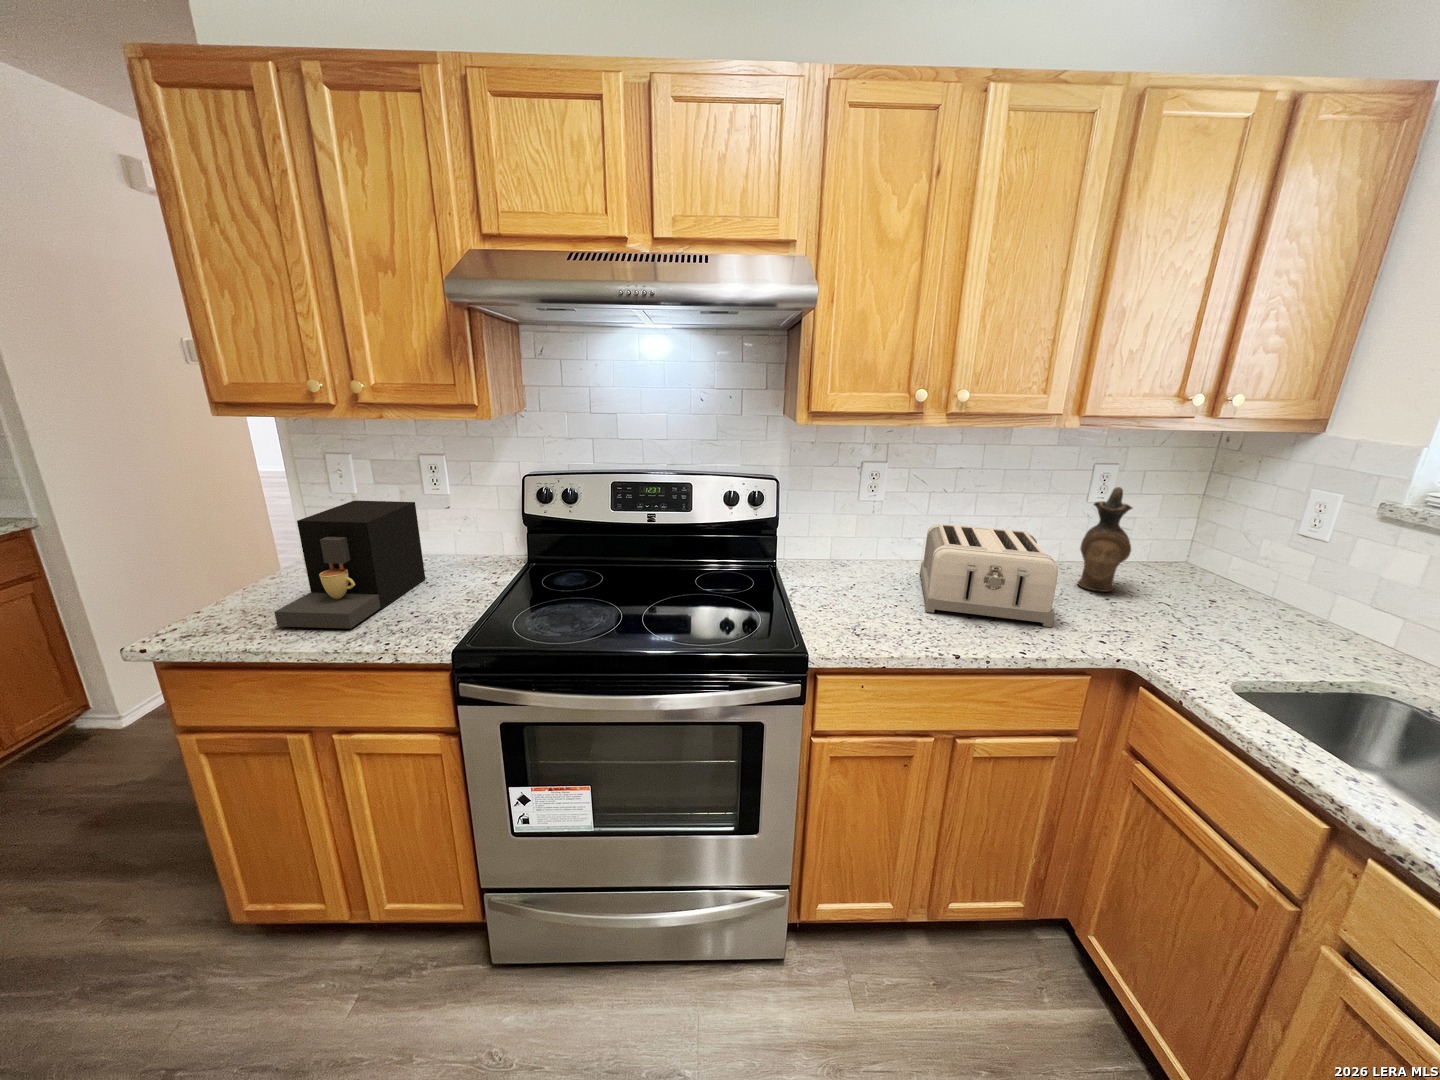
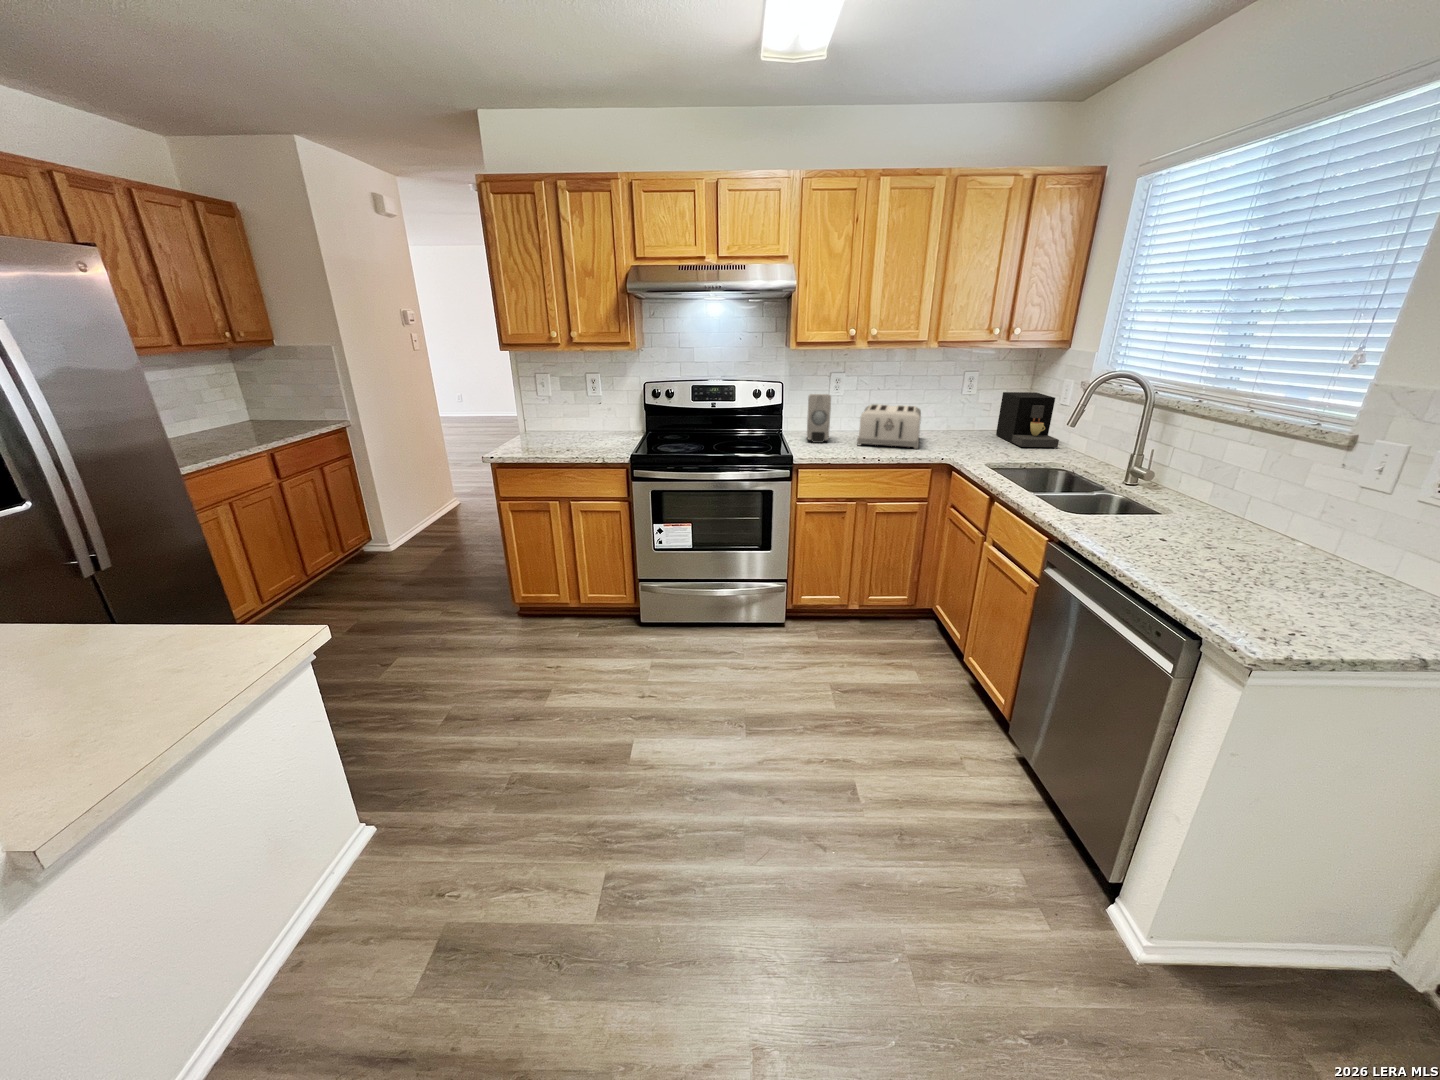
ceramic pitcher: present [1078,487,1132,592] -> none [947,382,973,439]
coffee maker: present [274,501,425,628] -> present [996,392,1059,447]
soap dispenser: none [822,504,875,601] -> present [807,394,831,443]

